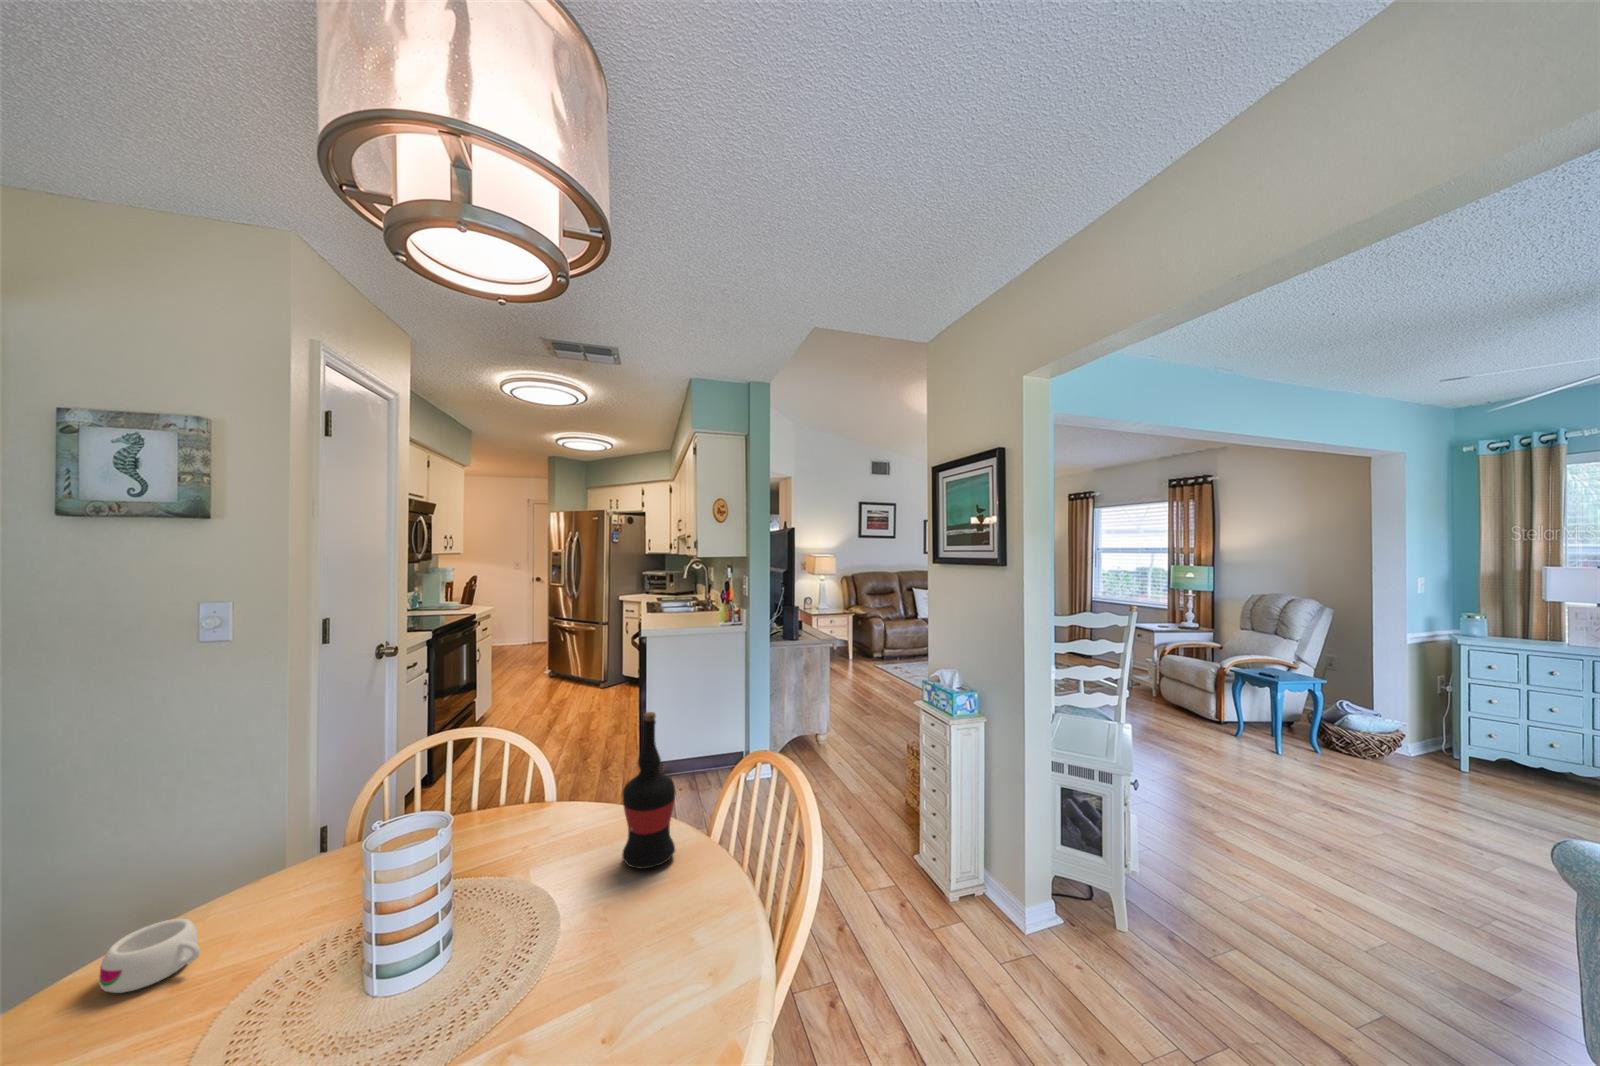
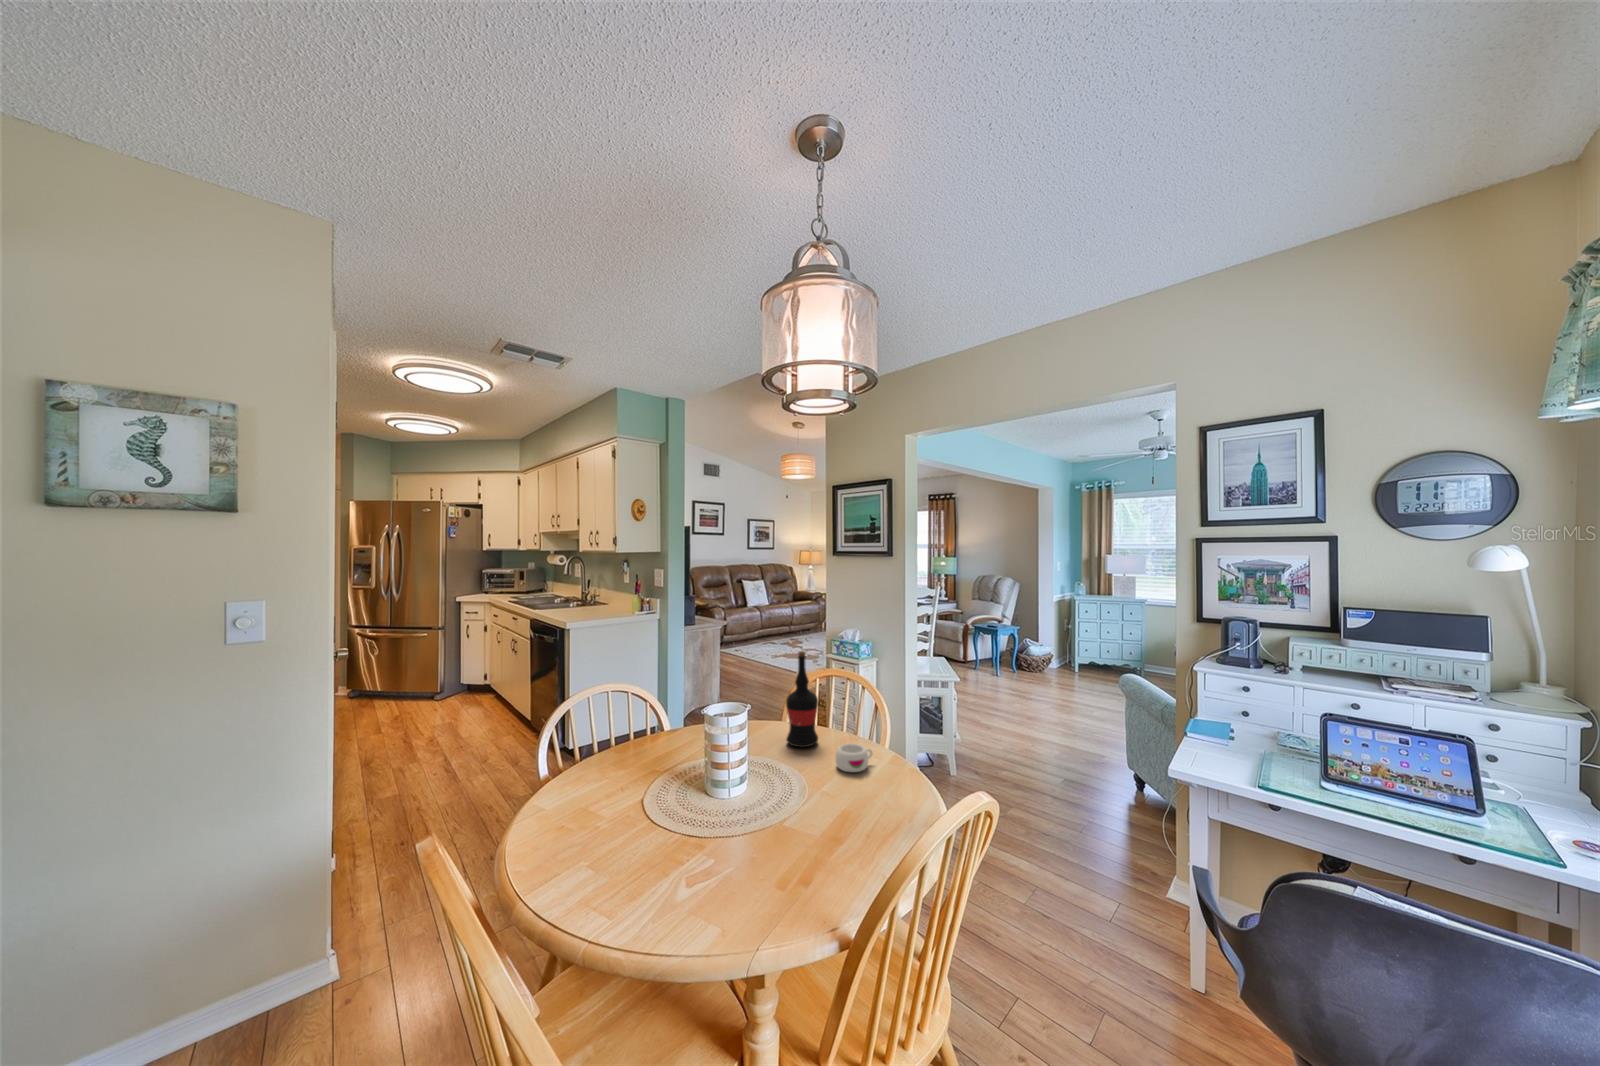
mug: present [99,919,200,993] -> present [836,743,872,772]

